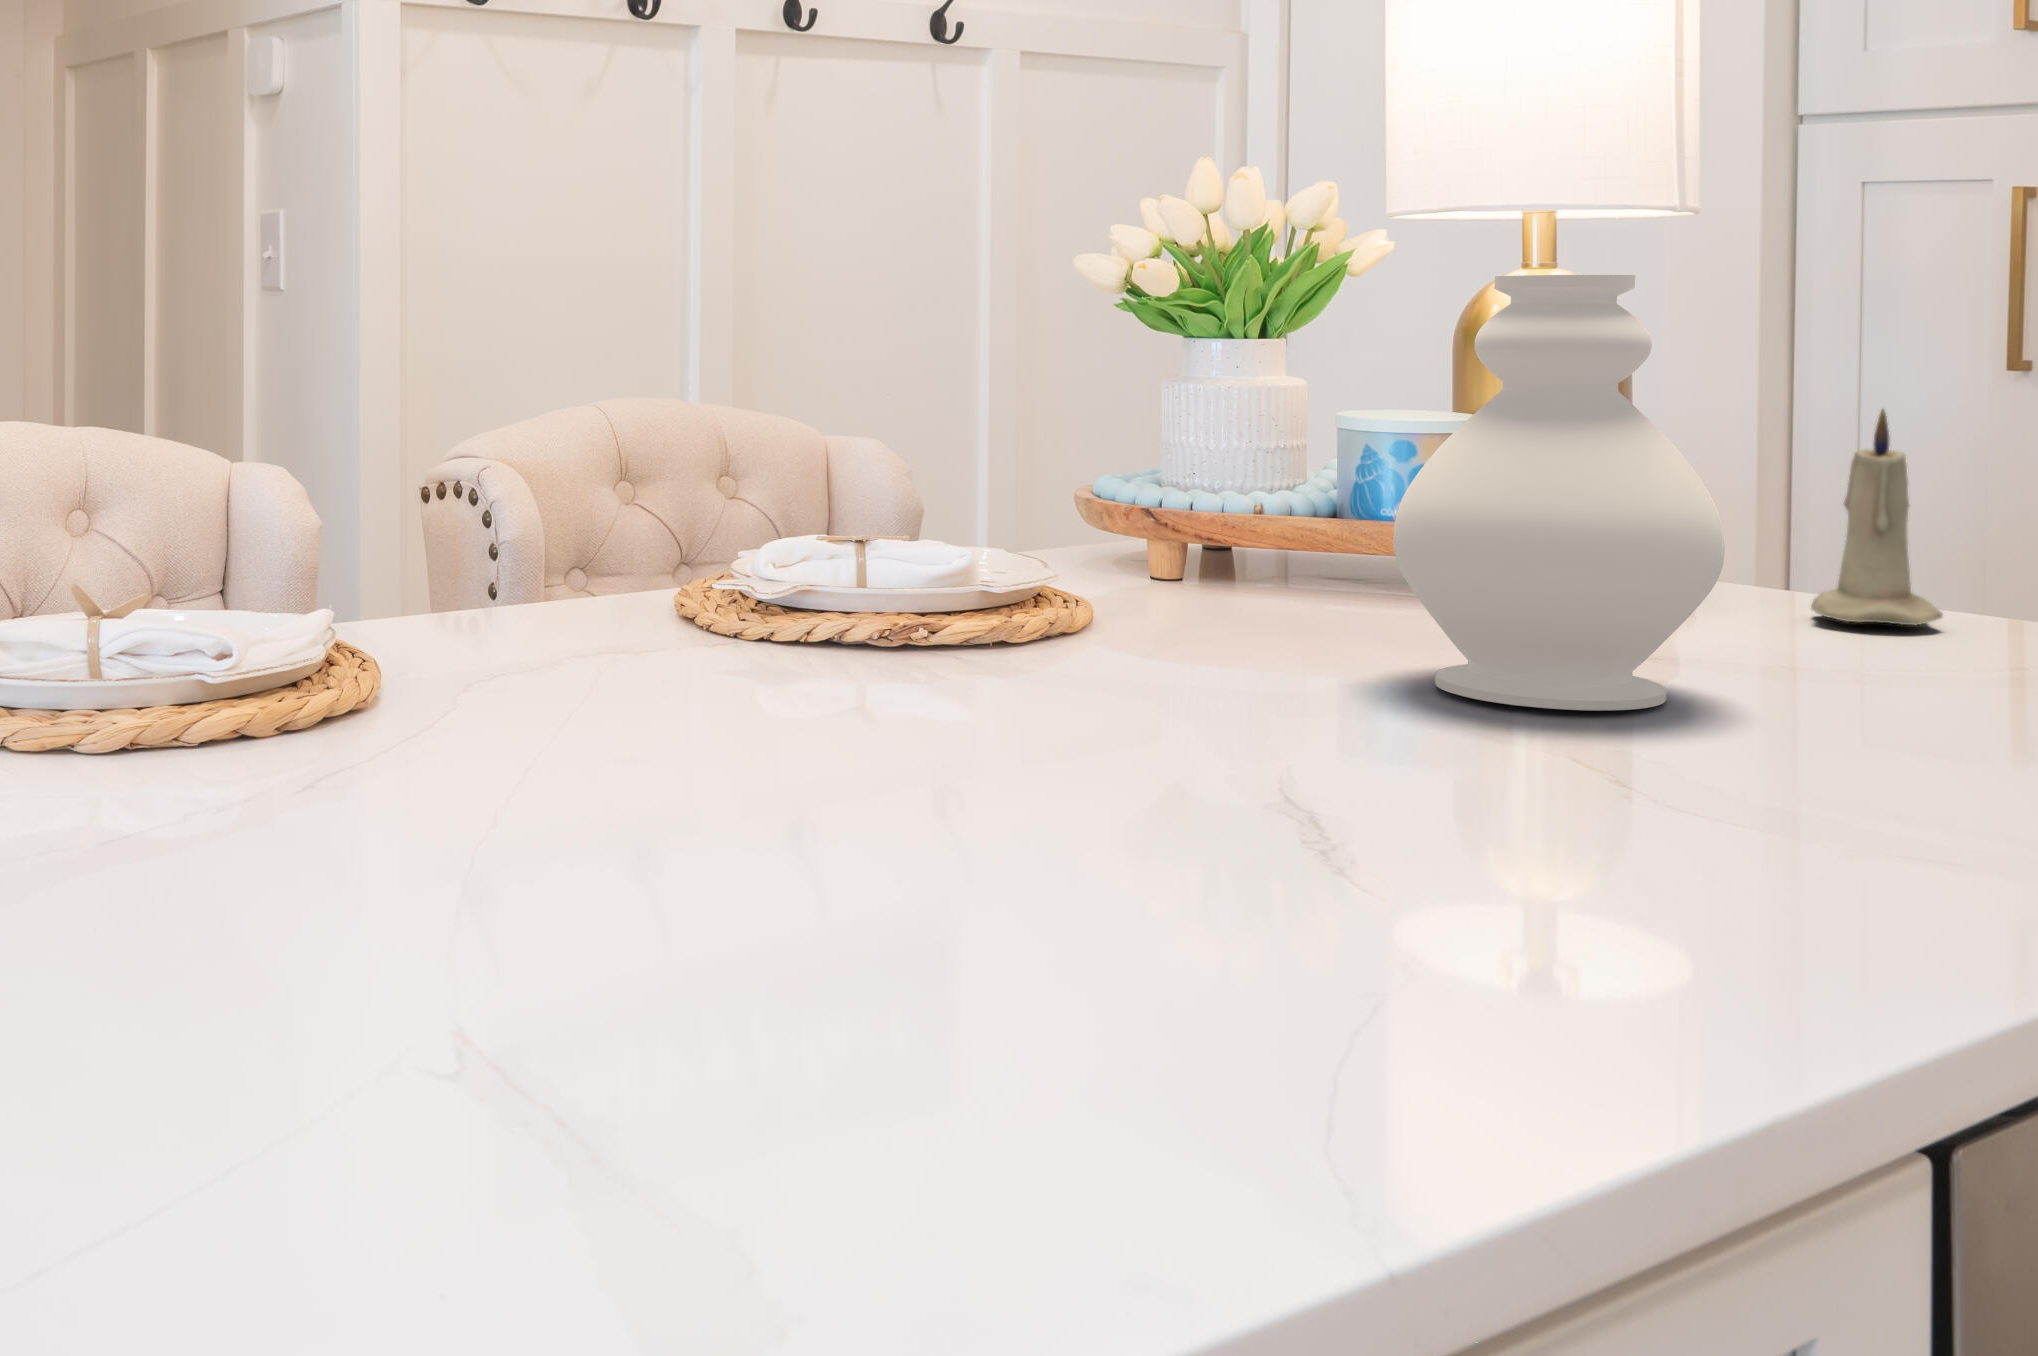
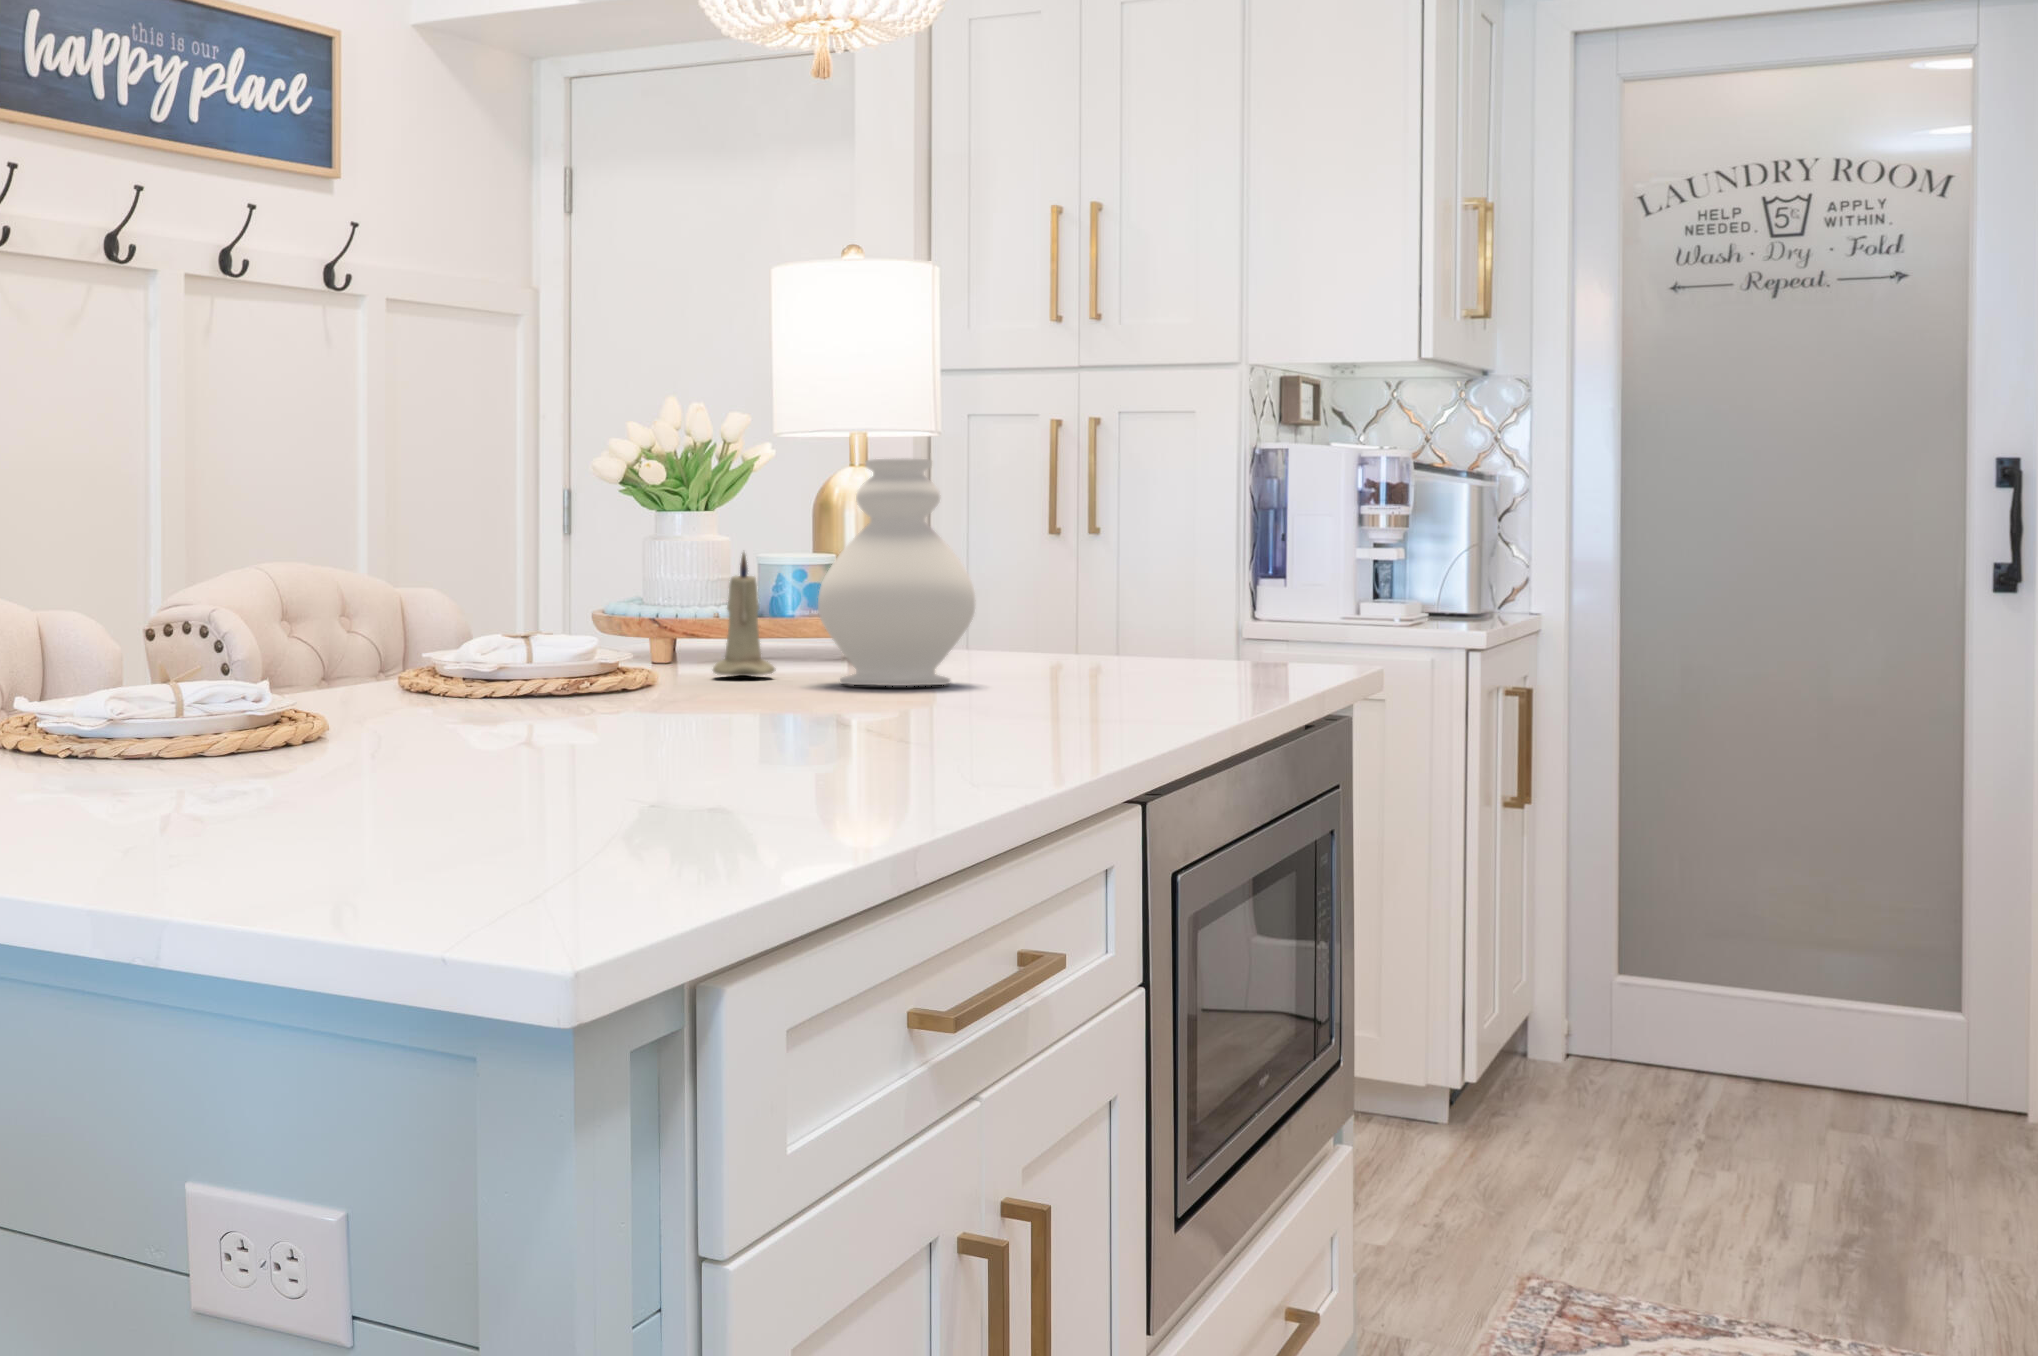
candle: present [1811,409,1942,625] -> present [713,553,775,676]

